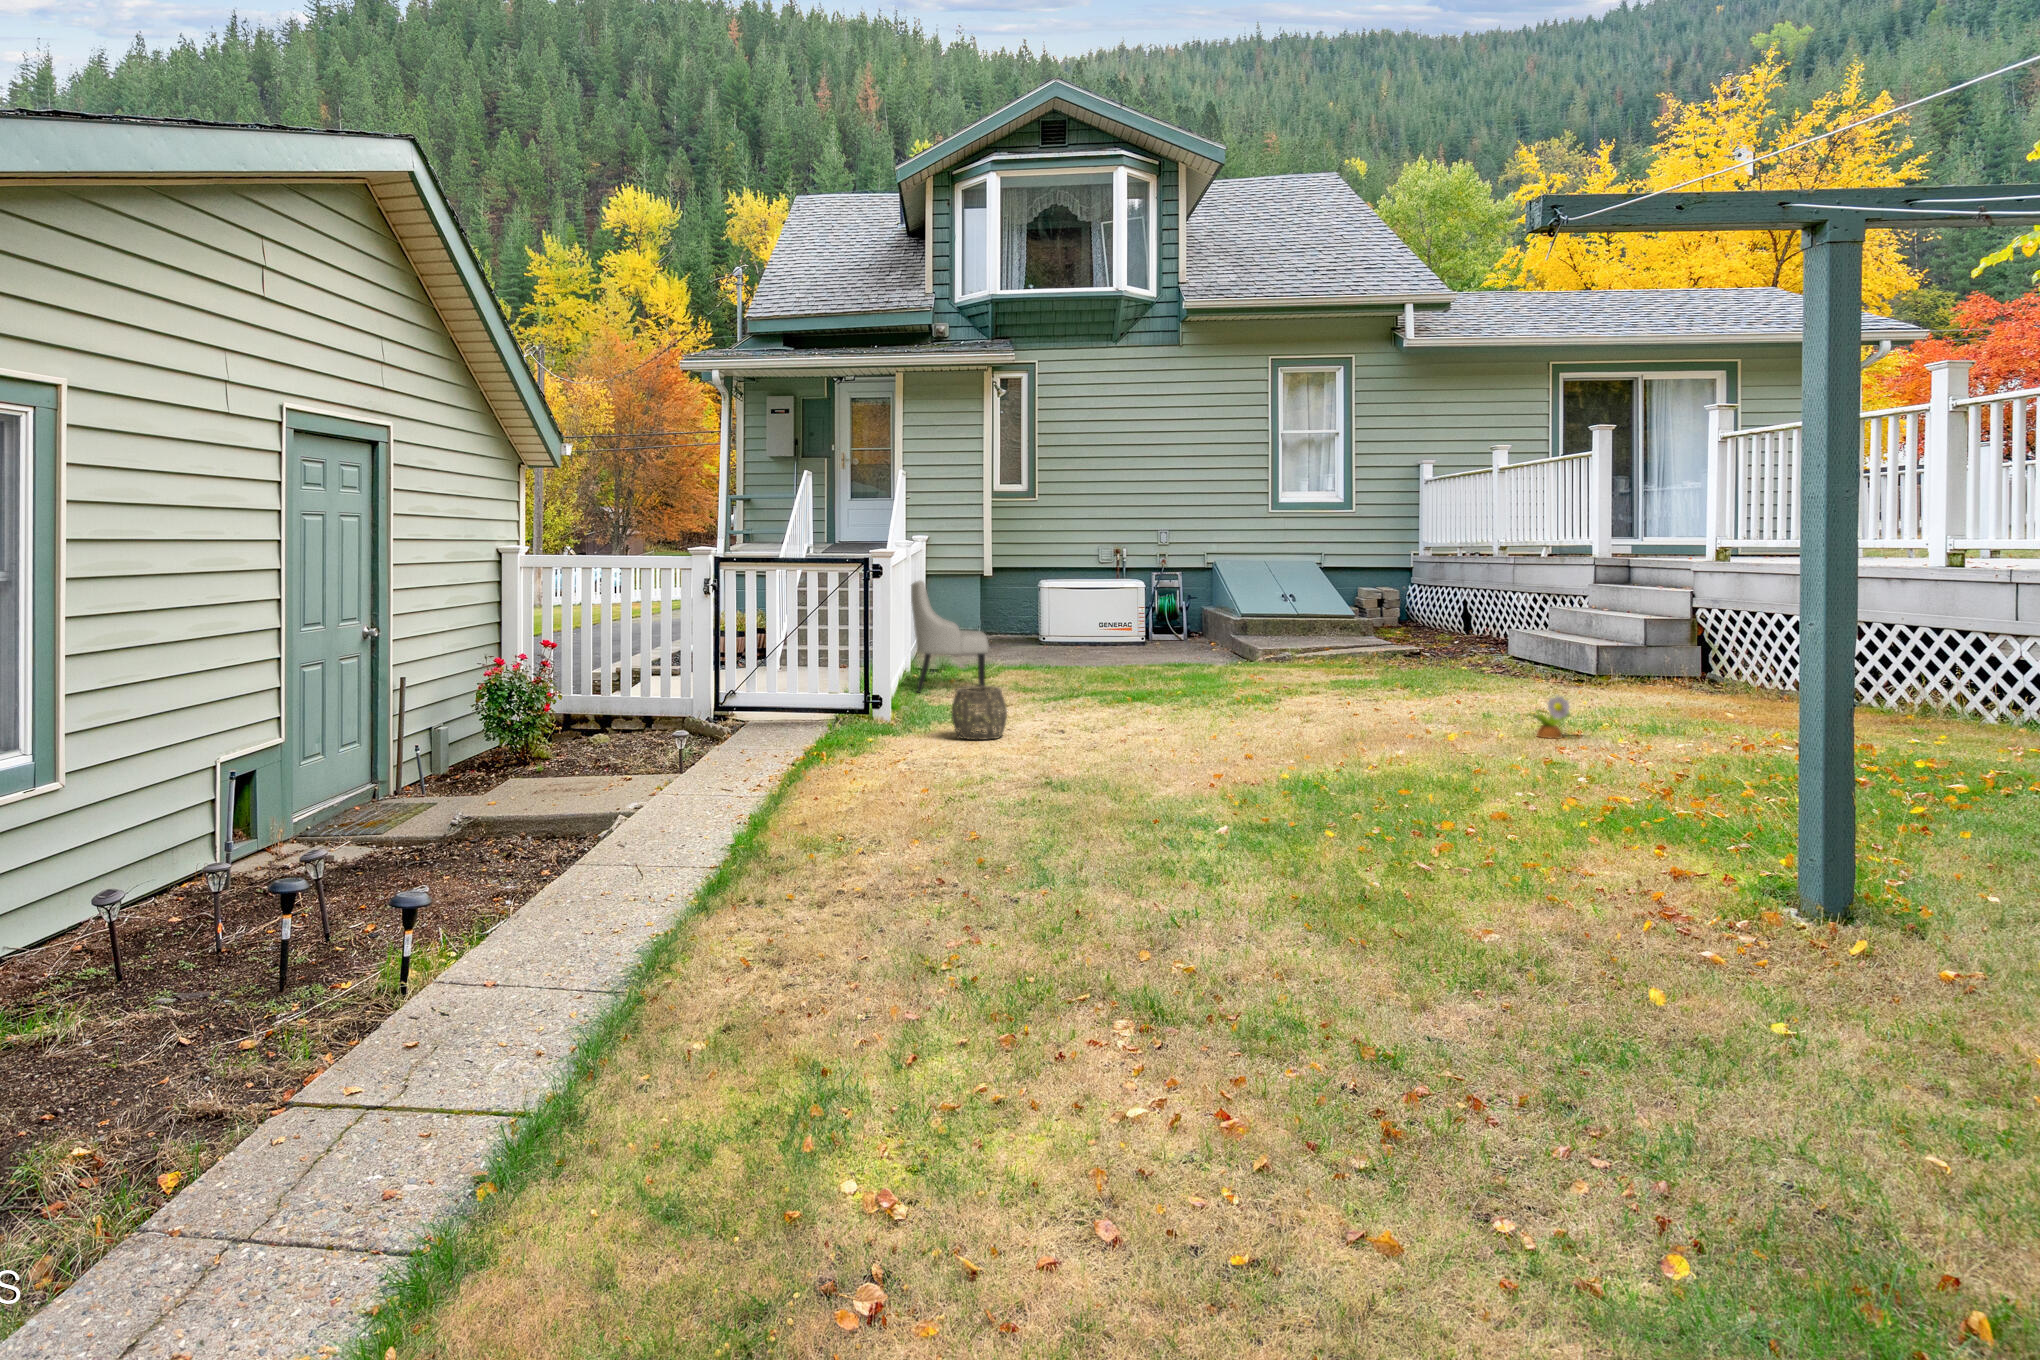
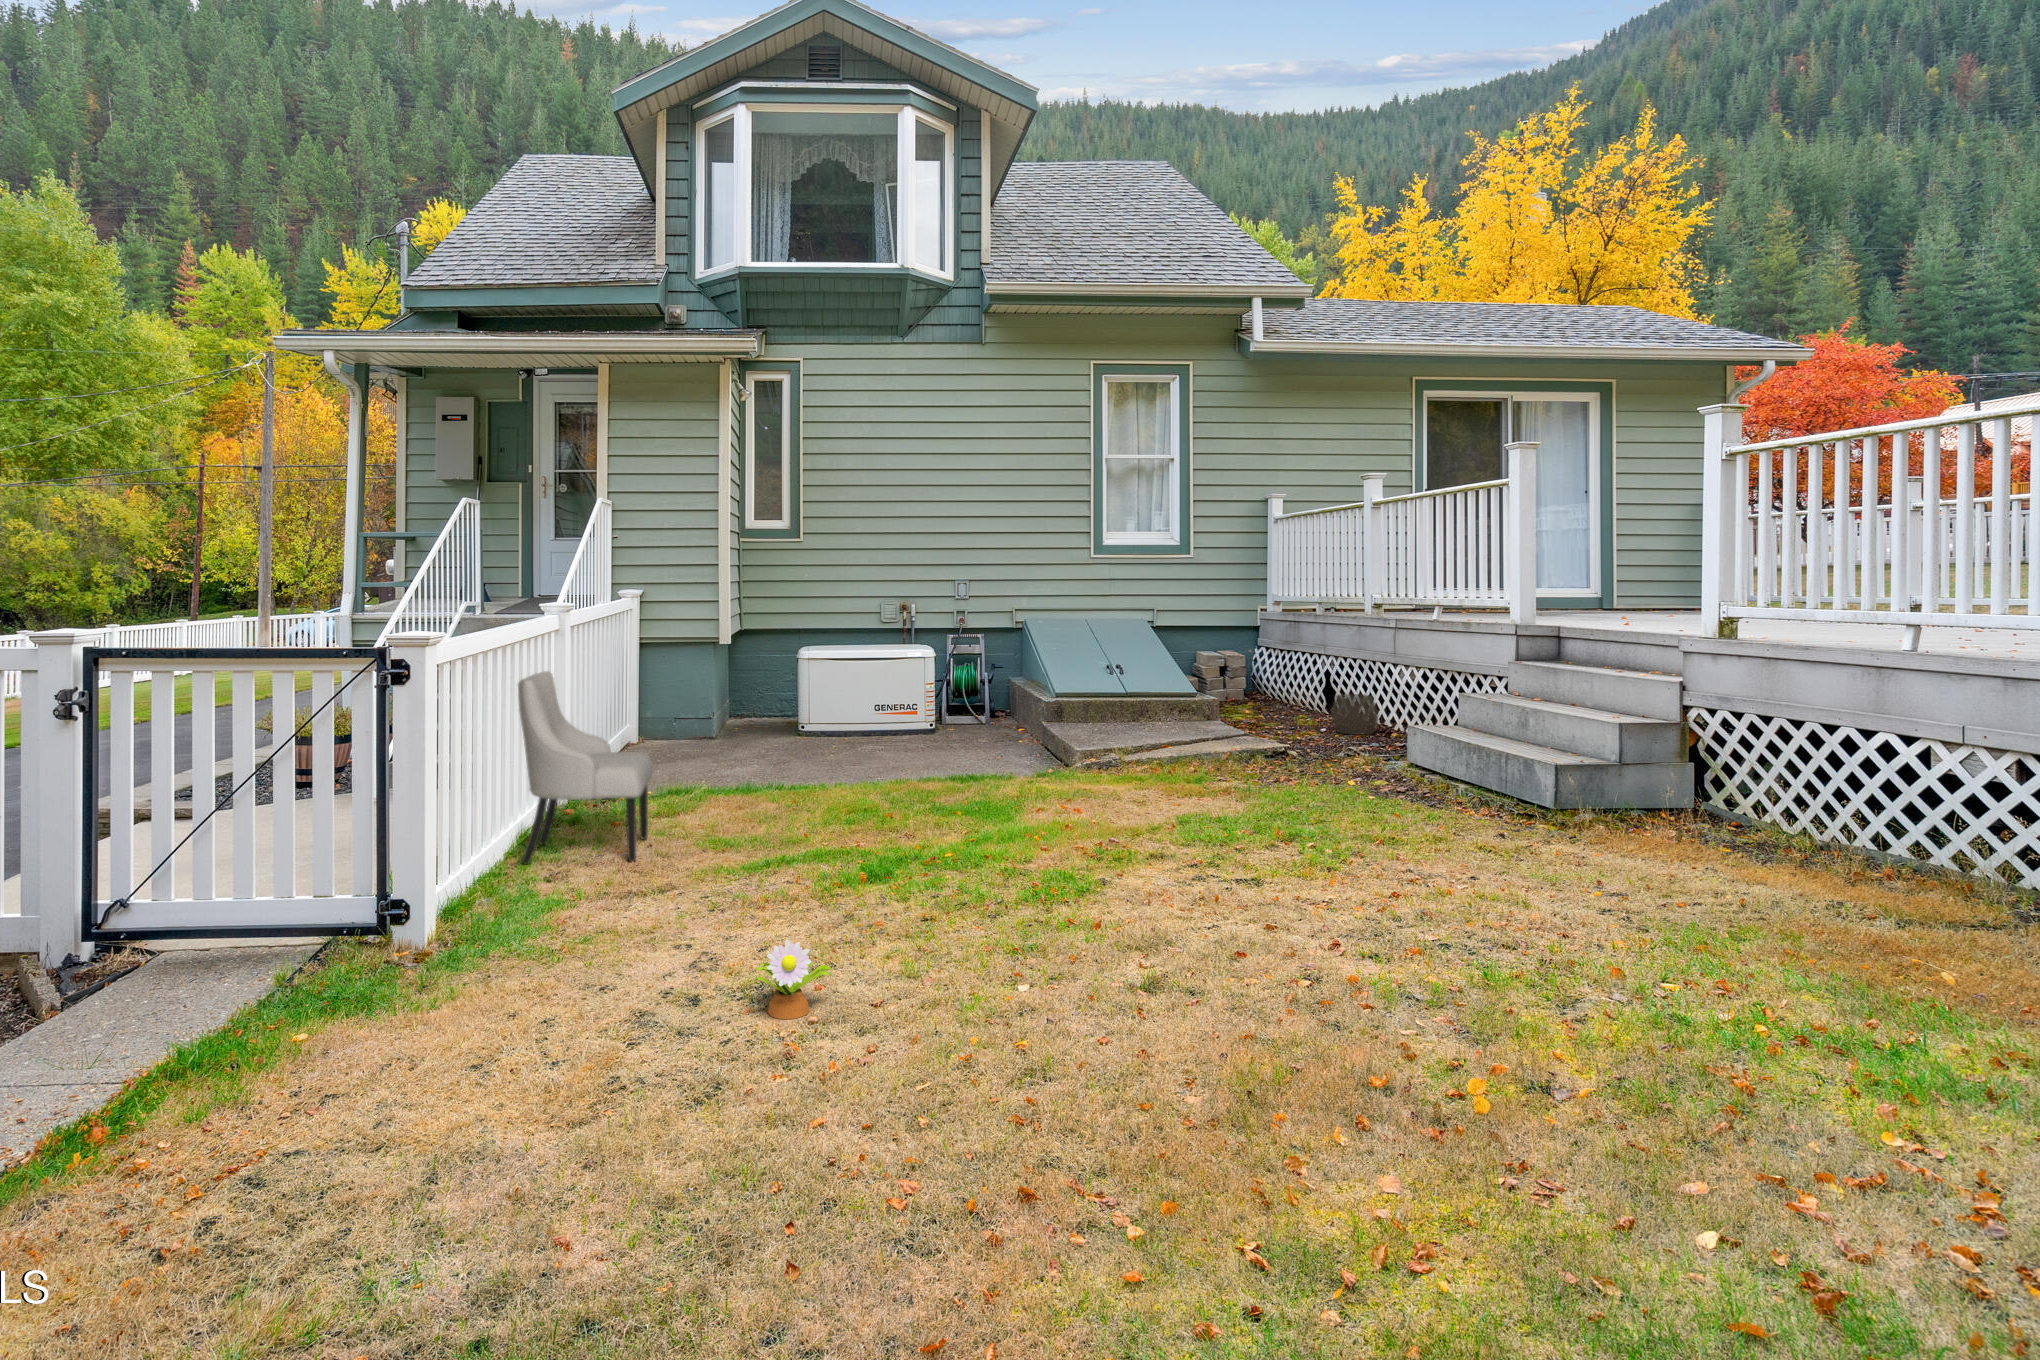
woven basket: present [952,686,1007,740] -> present [1332,694,1378,735]
decorative plant: present [1527,696,1571,739] -> present [749,939,832,1019]

